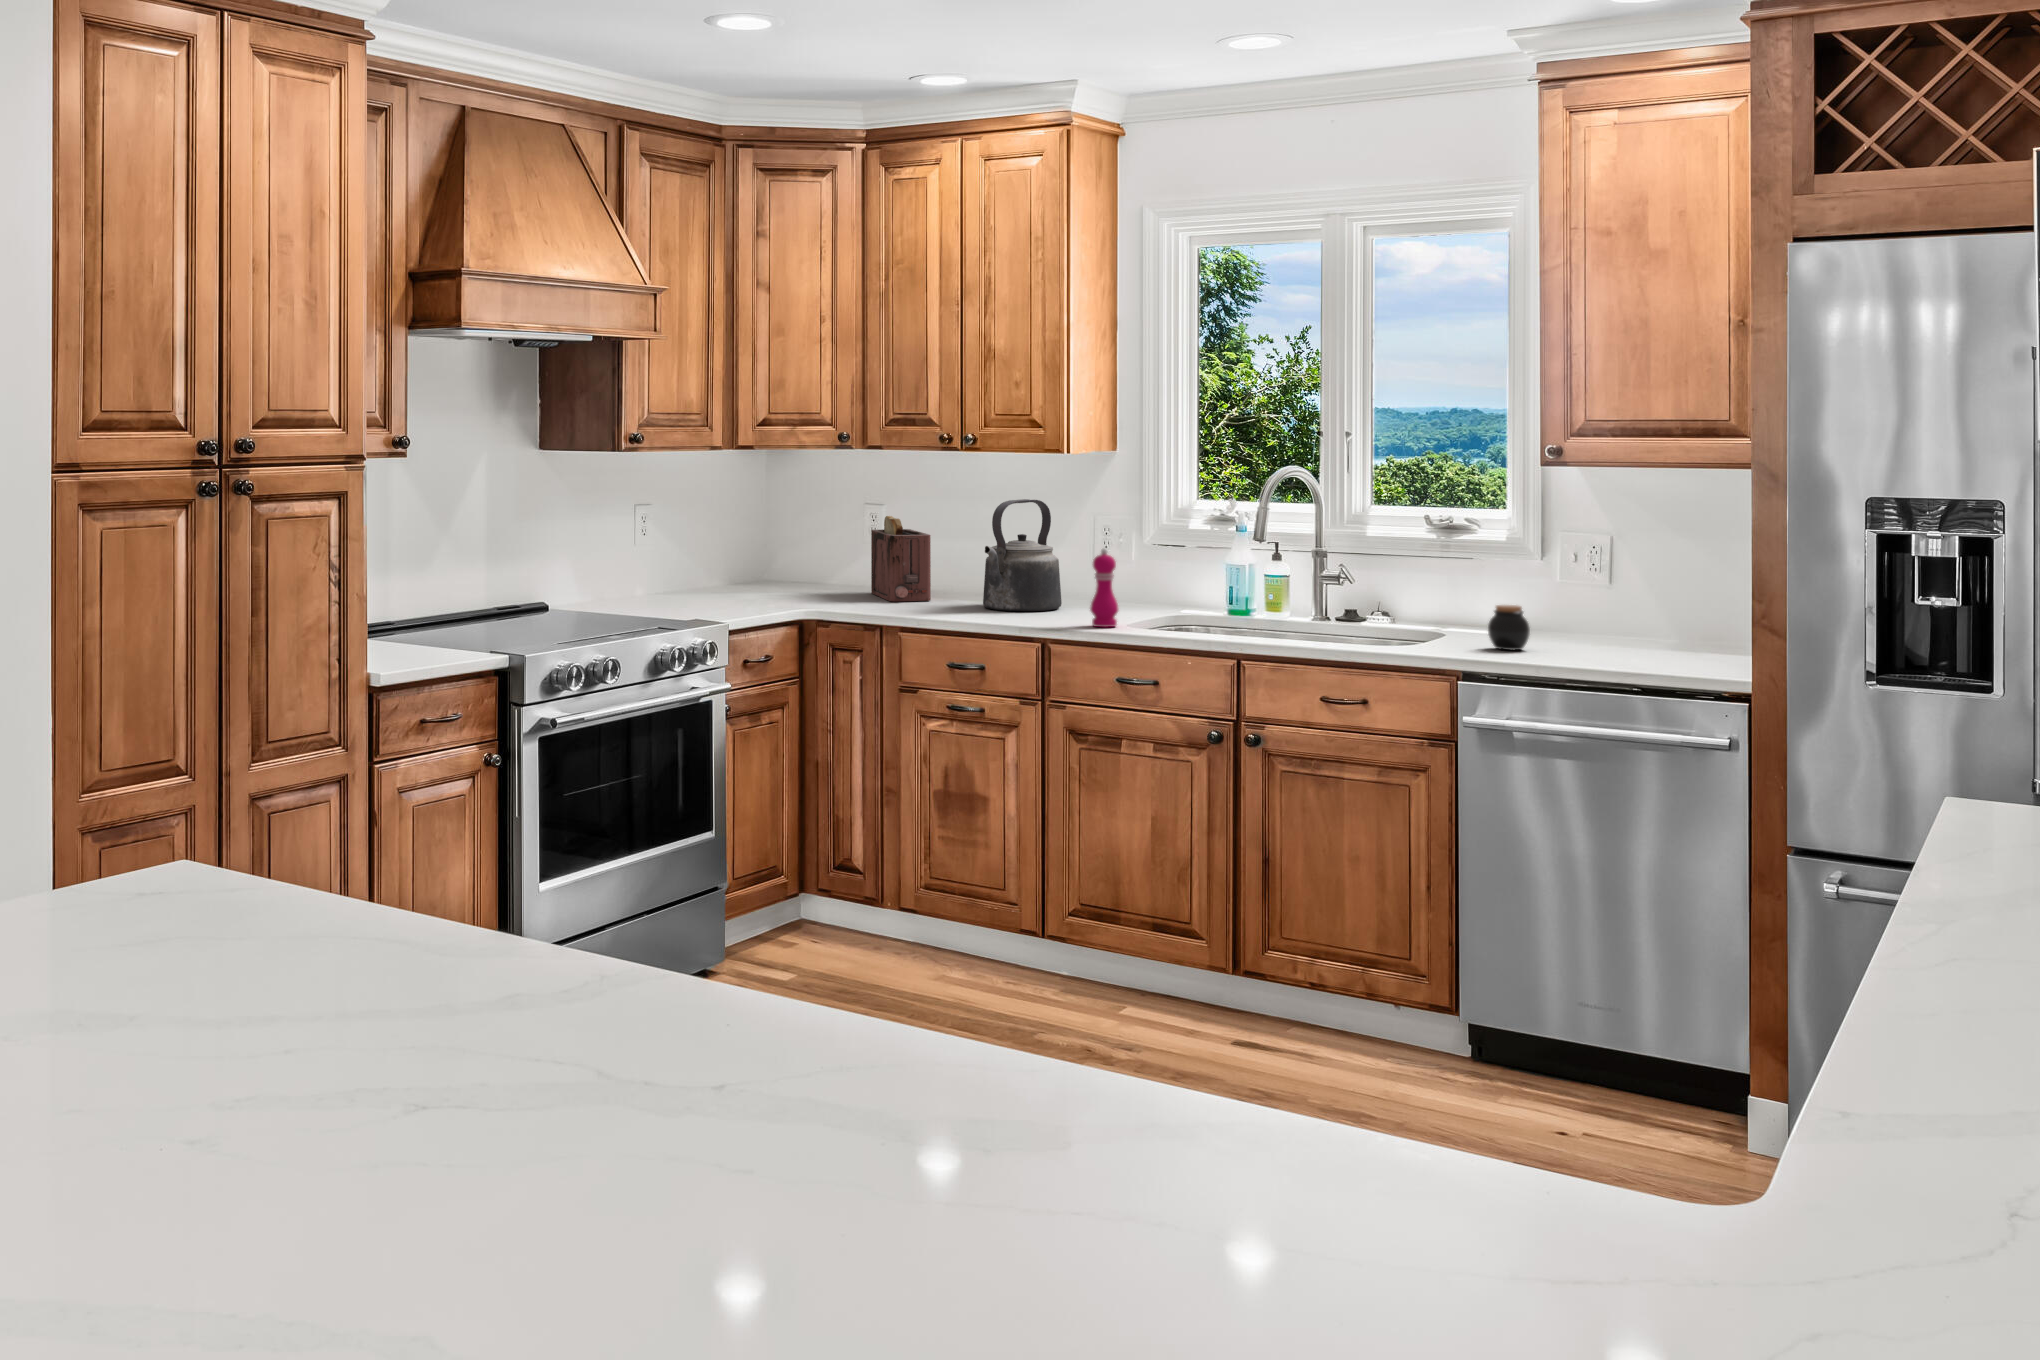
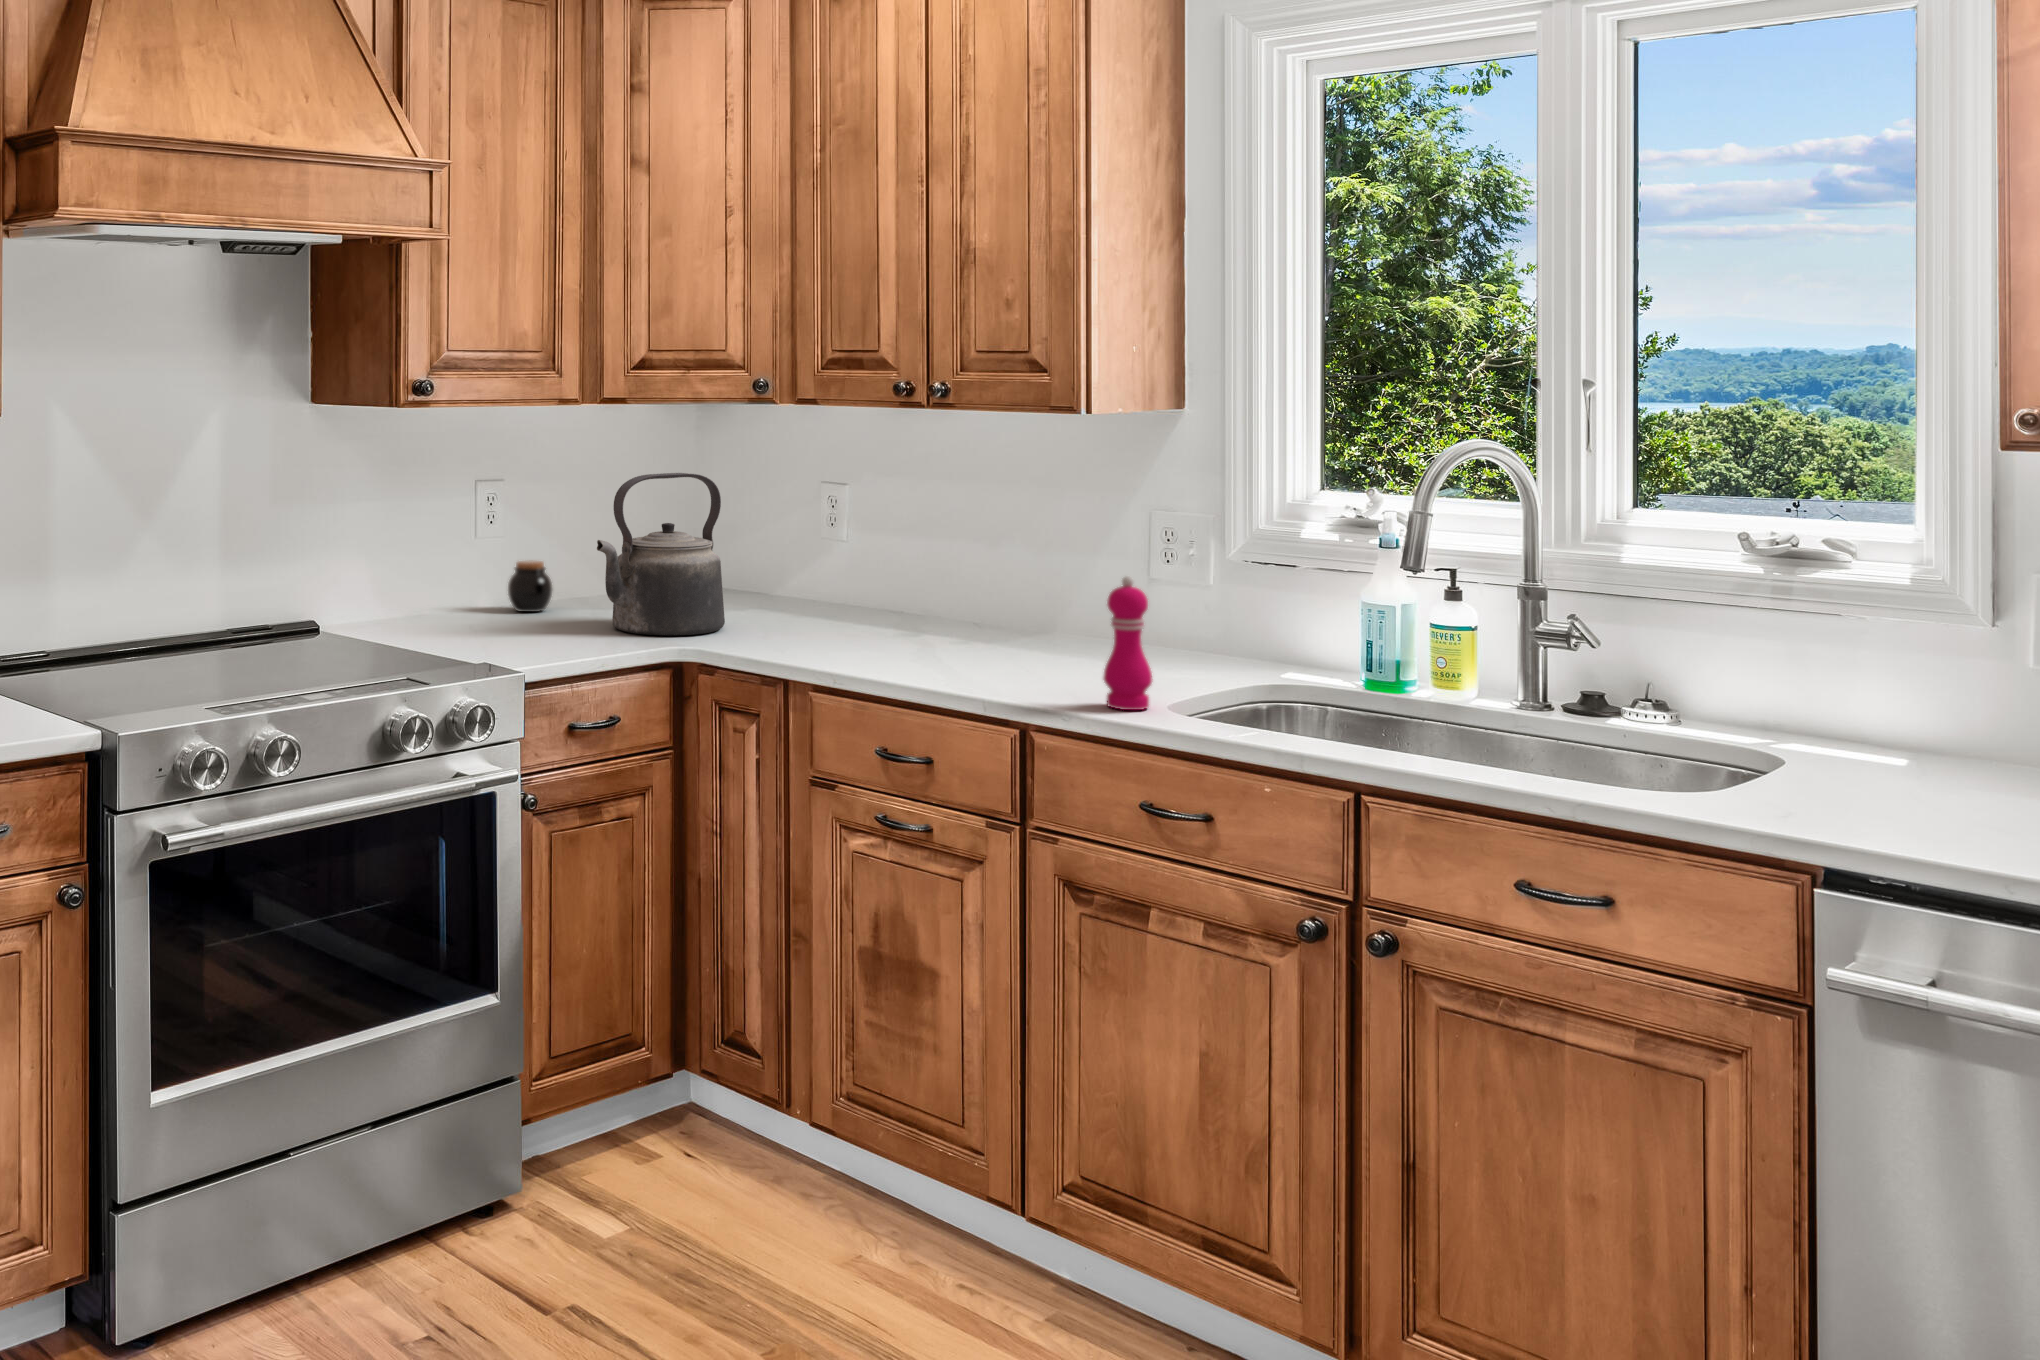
kettle: present [983,499,1062,611] -> present [597,473,725,636]
toaster: present [871,516,931,602] -> none [812,505,887,636]
jar: present [1488,605,1530,650] -> present [508,560,552,612]

